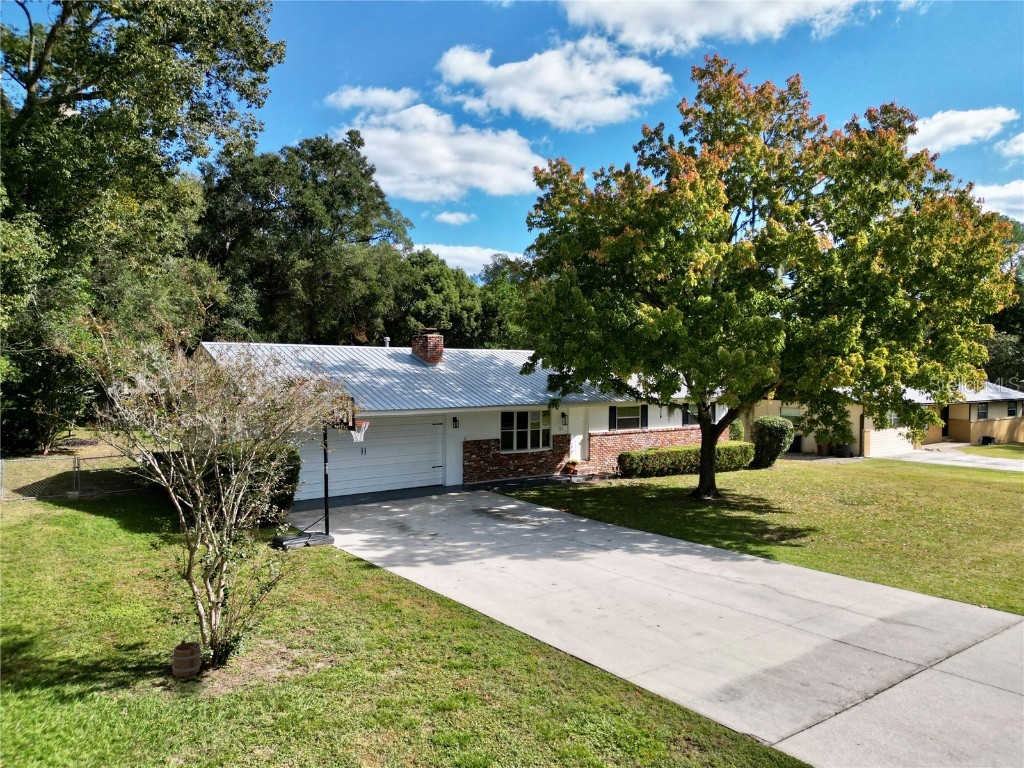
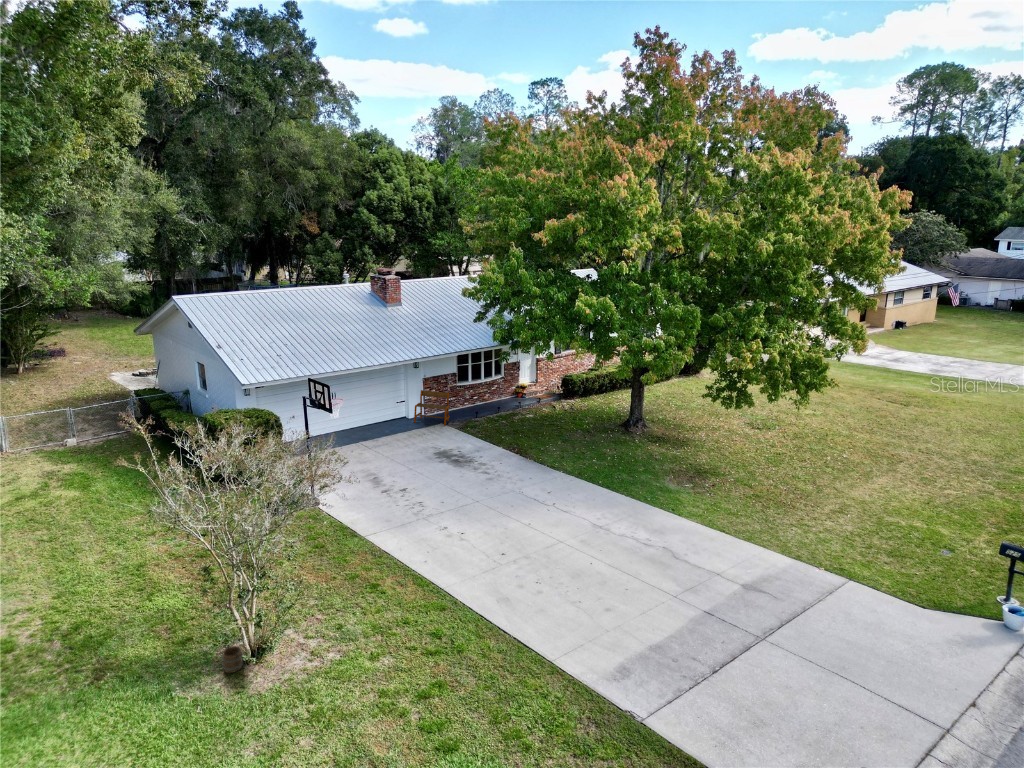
bench: none [454,454,493,491] -> present [414,390,450,426]

